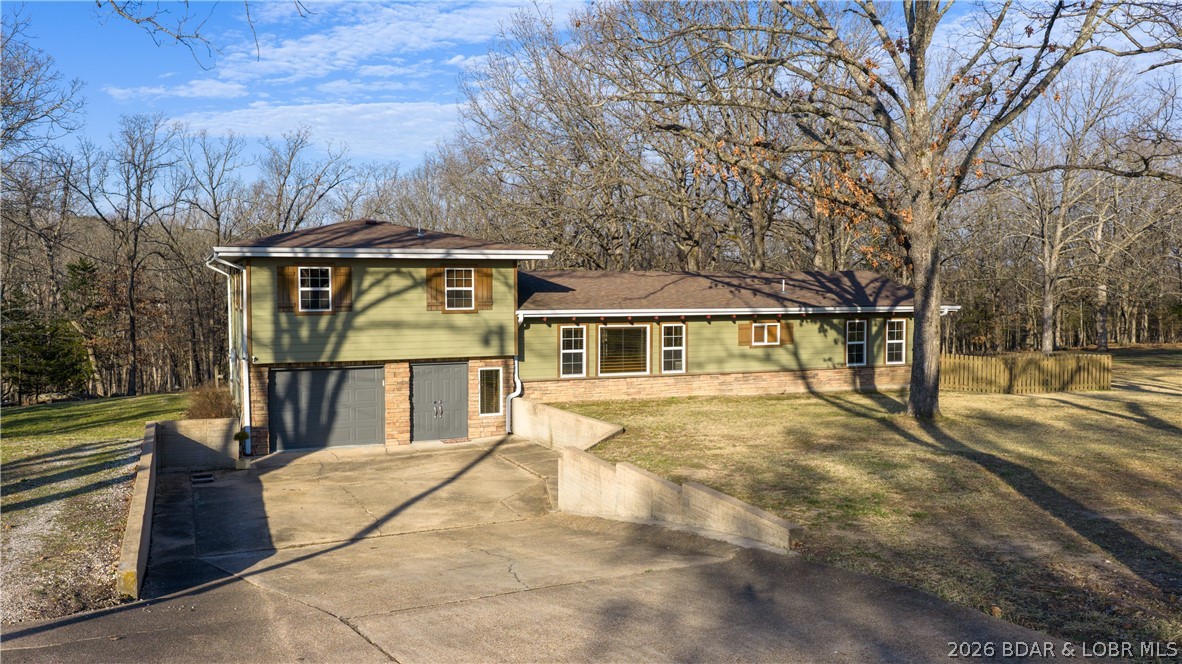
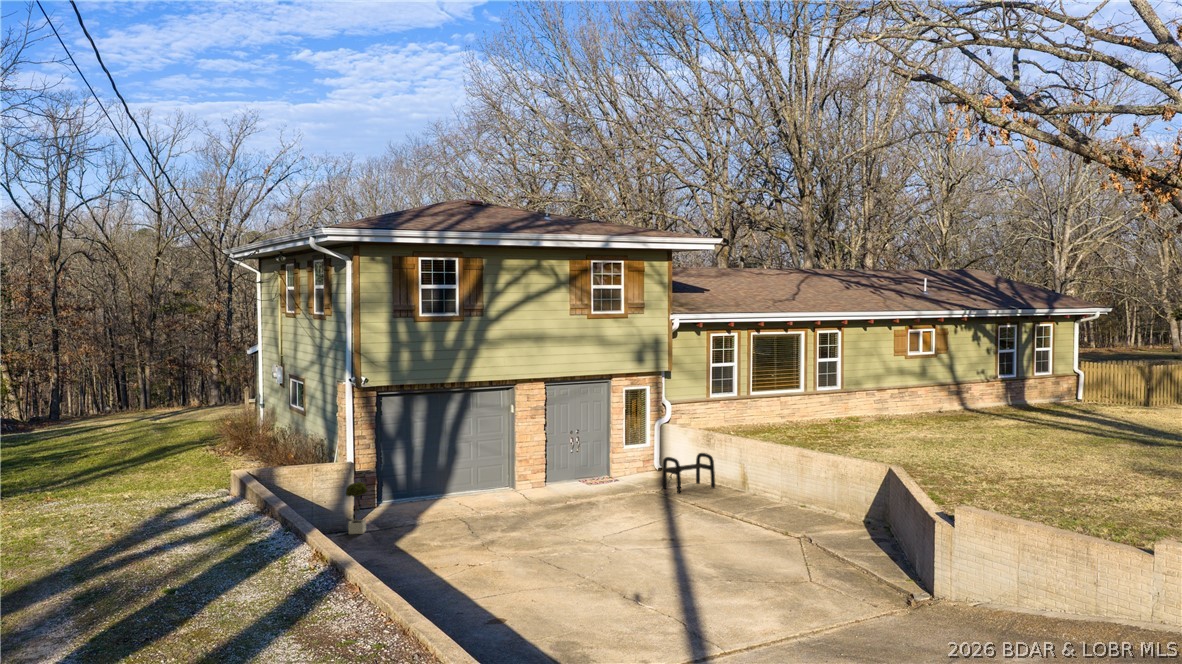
bench: none [498,418,539,448] -> present [662,453,715,493]

